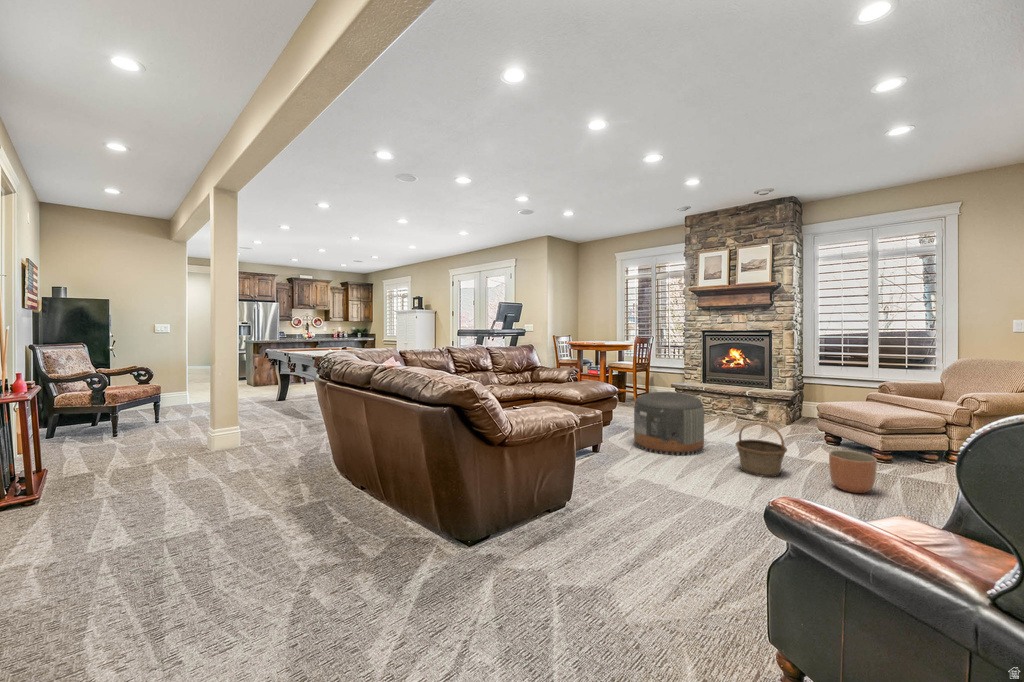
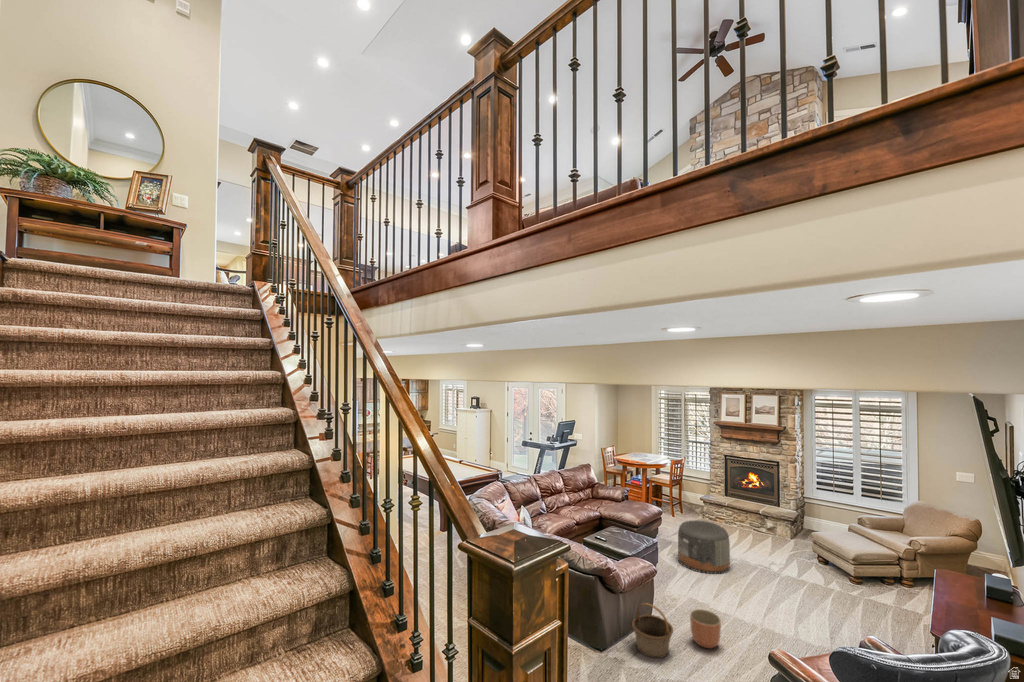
basket: present [736,423,787,477] -> present [632,603,673,658]
planter: present [829,450,877,493] -> present [690,609,721,648]

